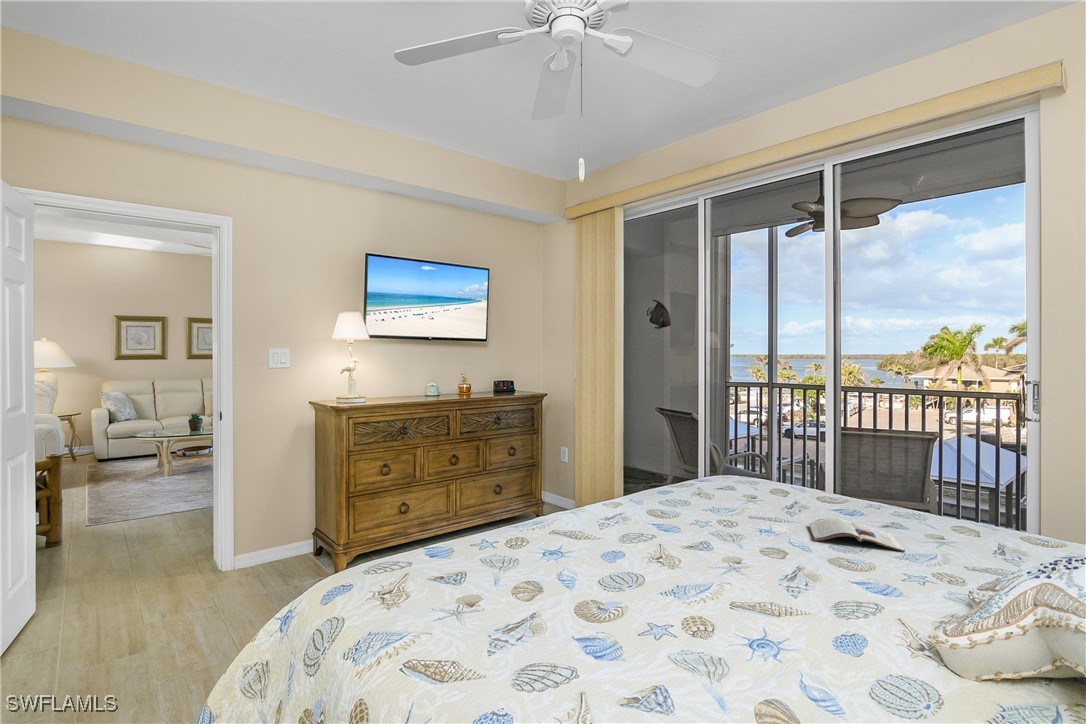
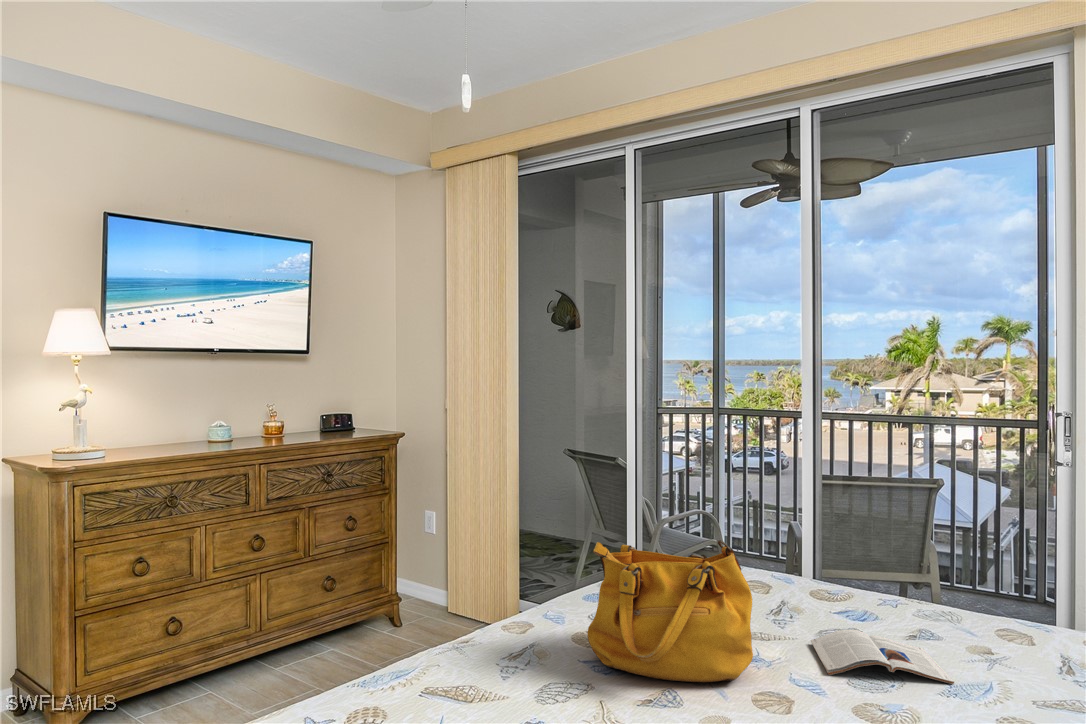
handbag: none [655,450,763,538] -> present [588,540,753,682]

